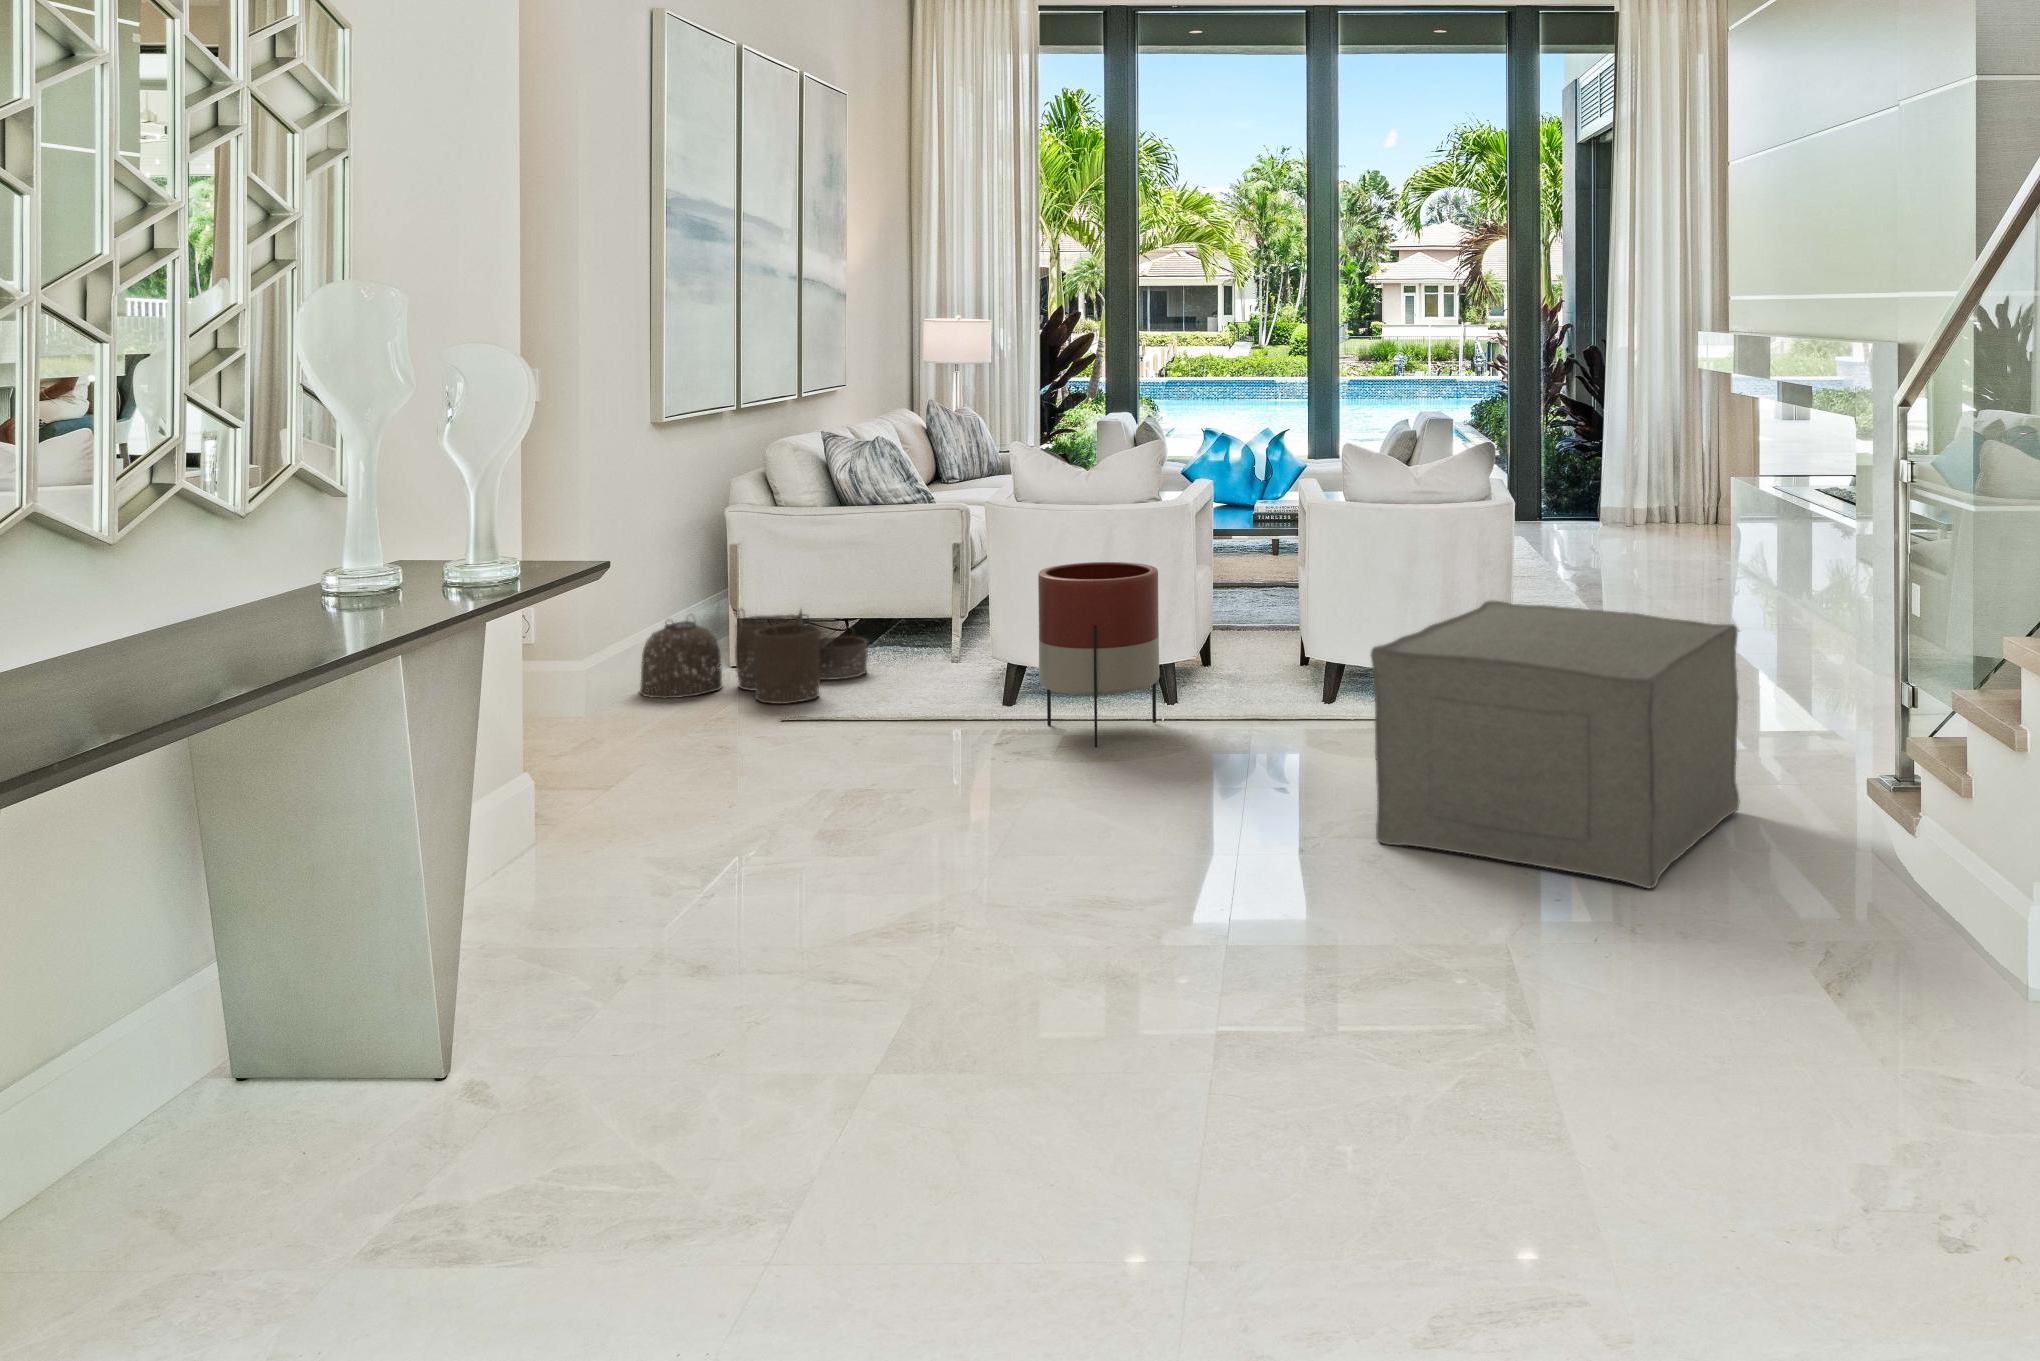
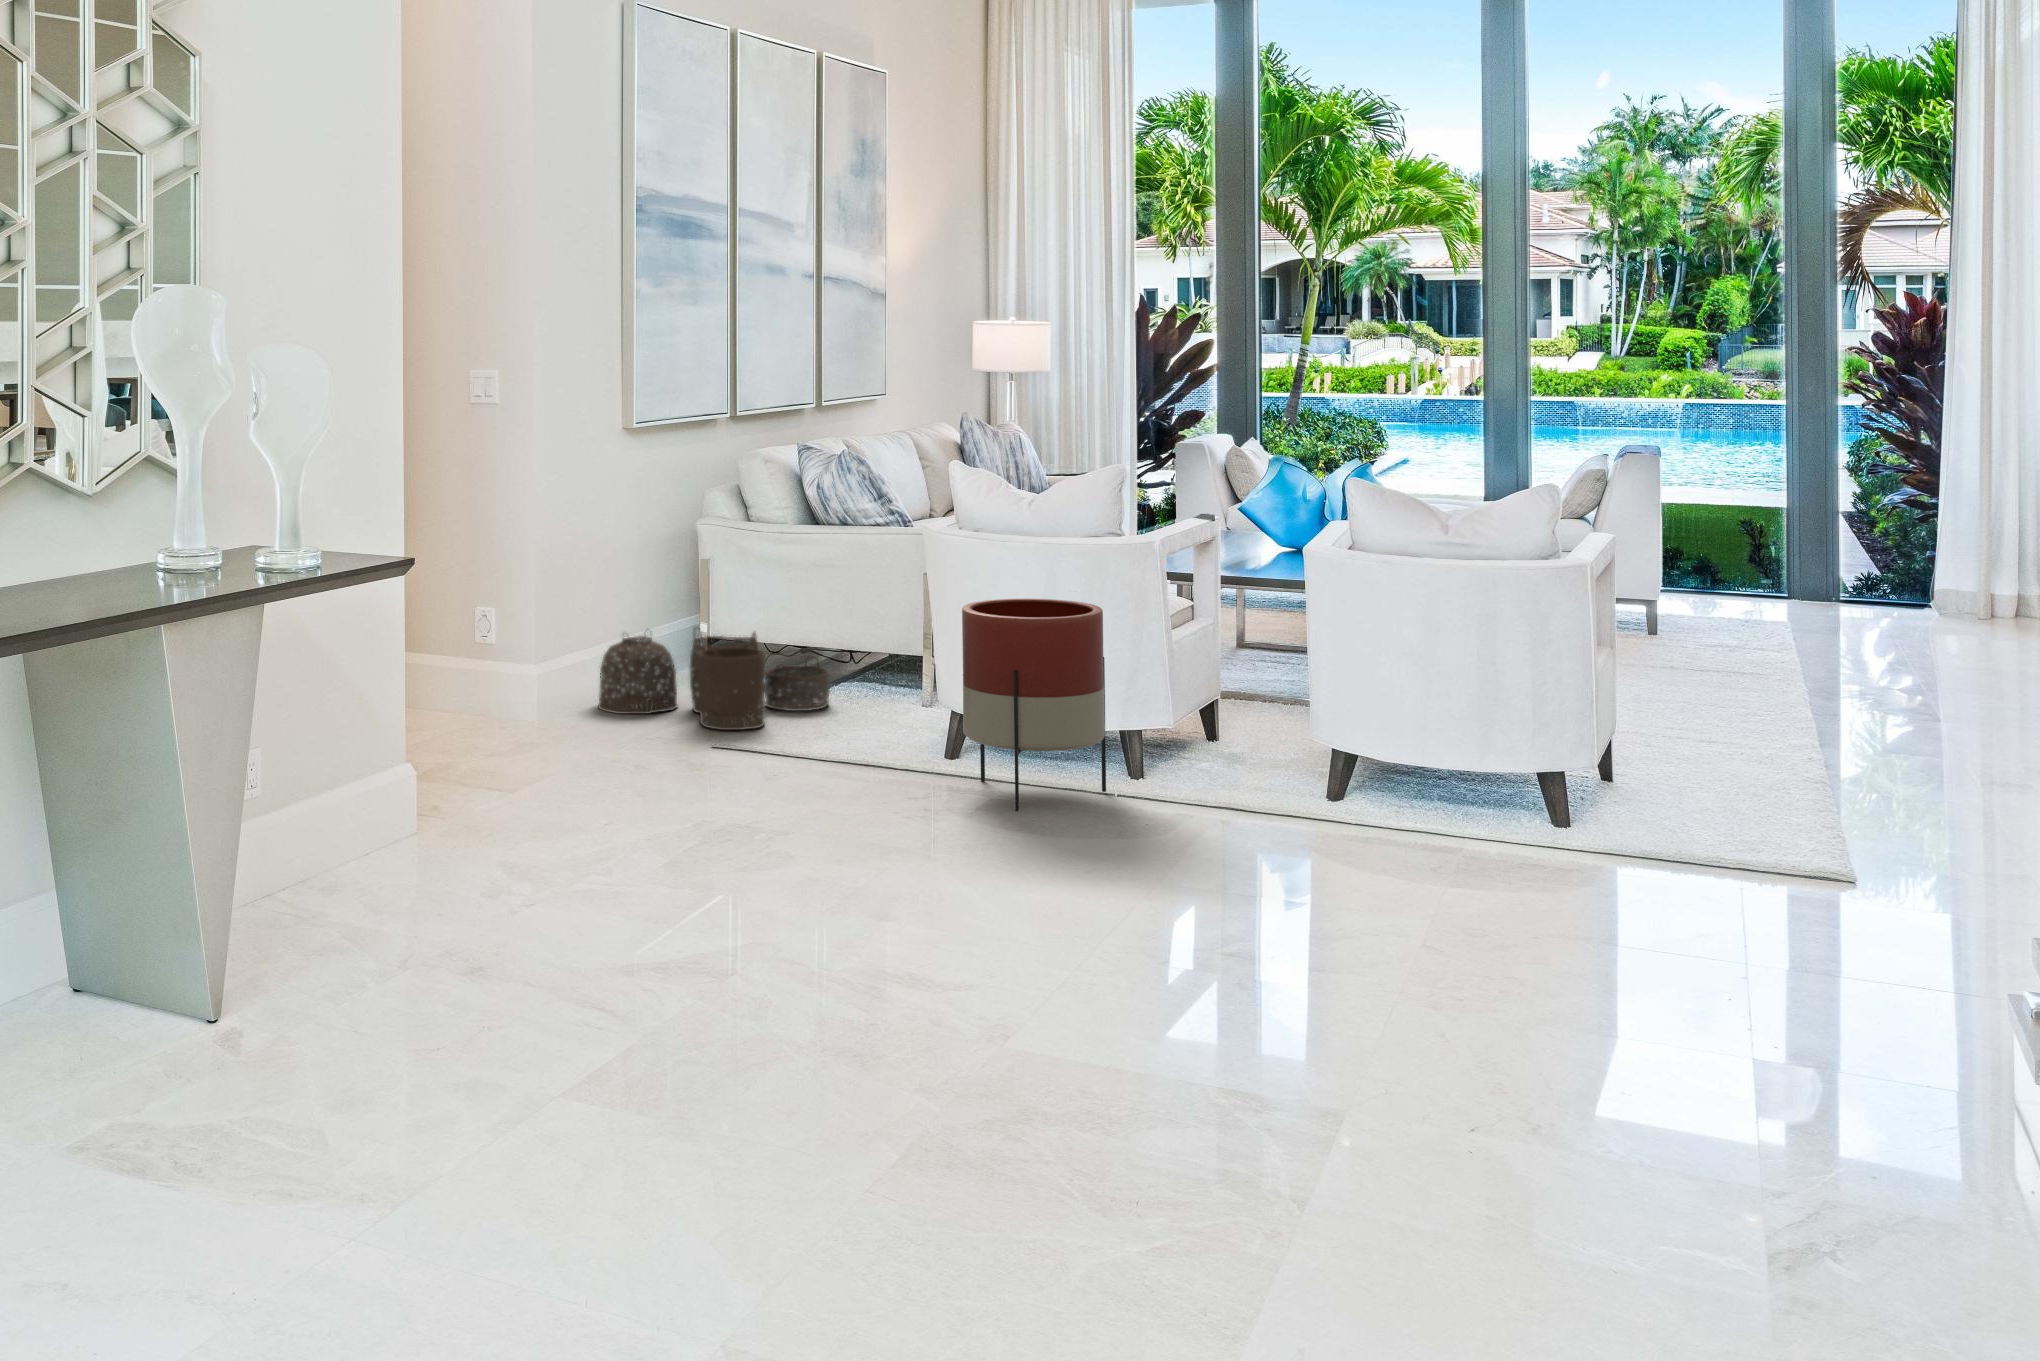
ottoman: present [1371,601,1740,888] -> none [1264,675,1836,1068]

